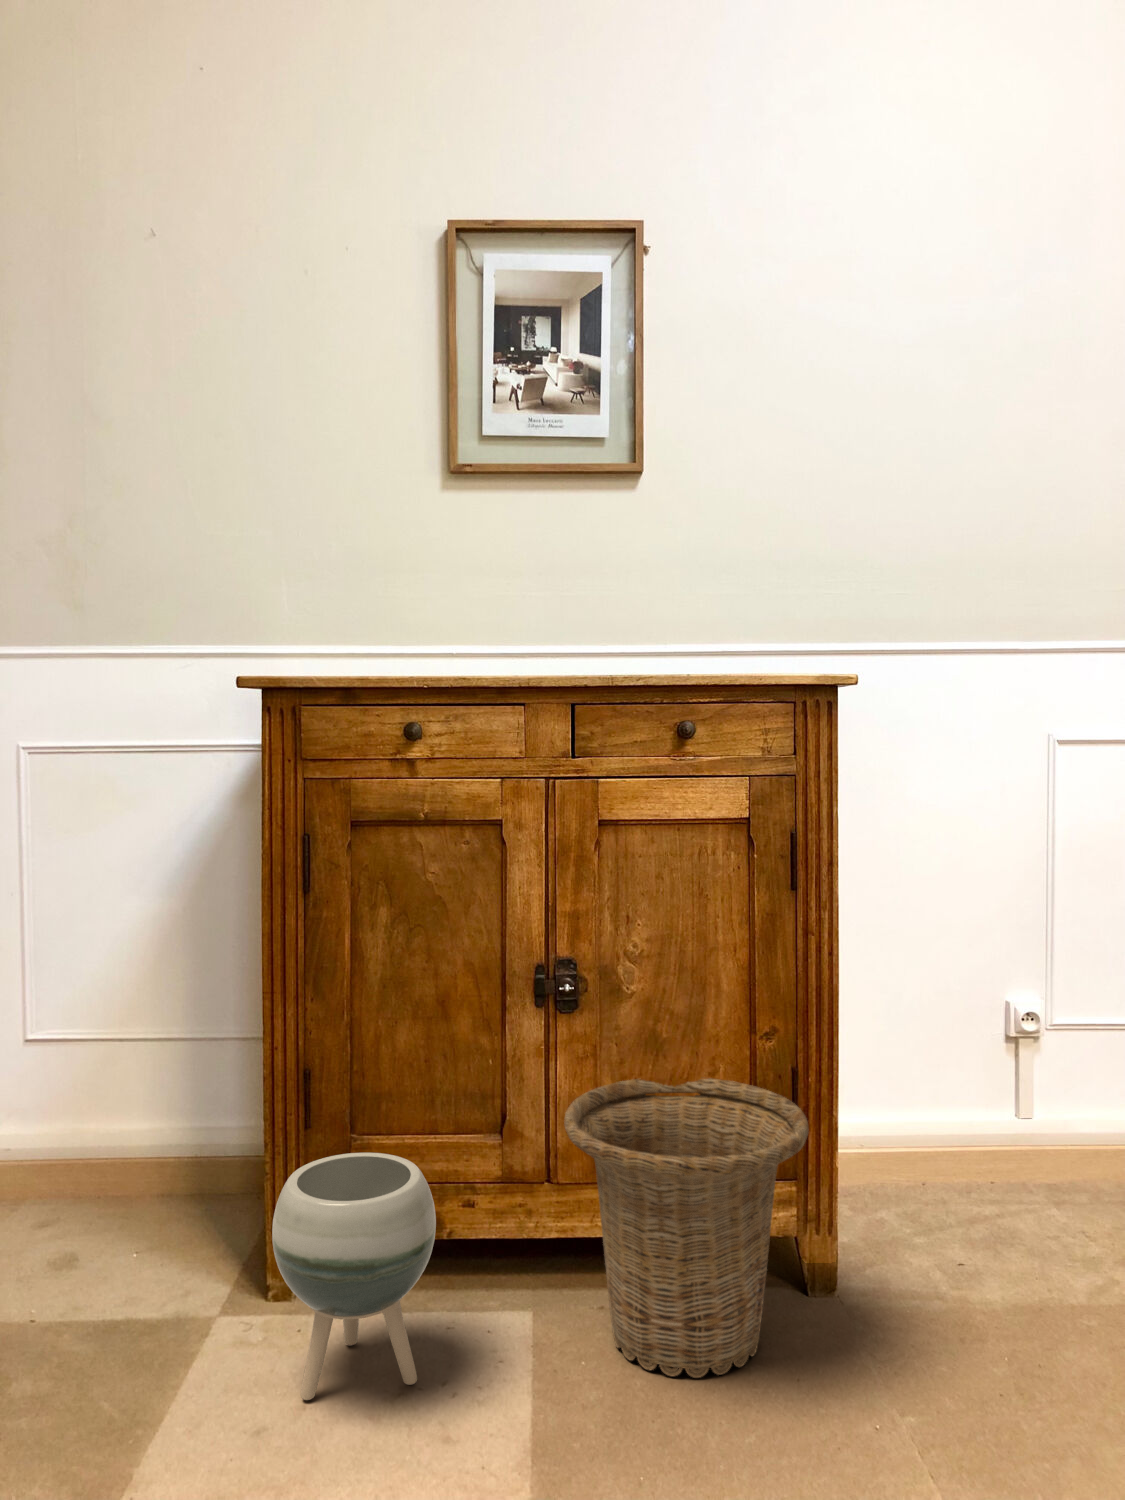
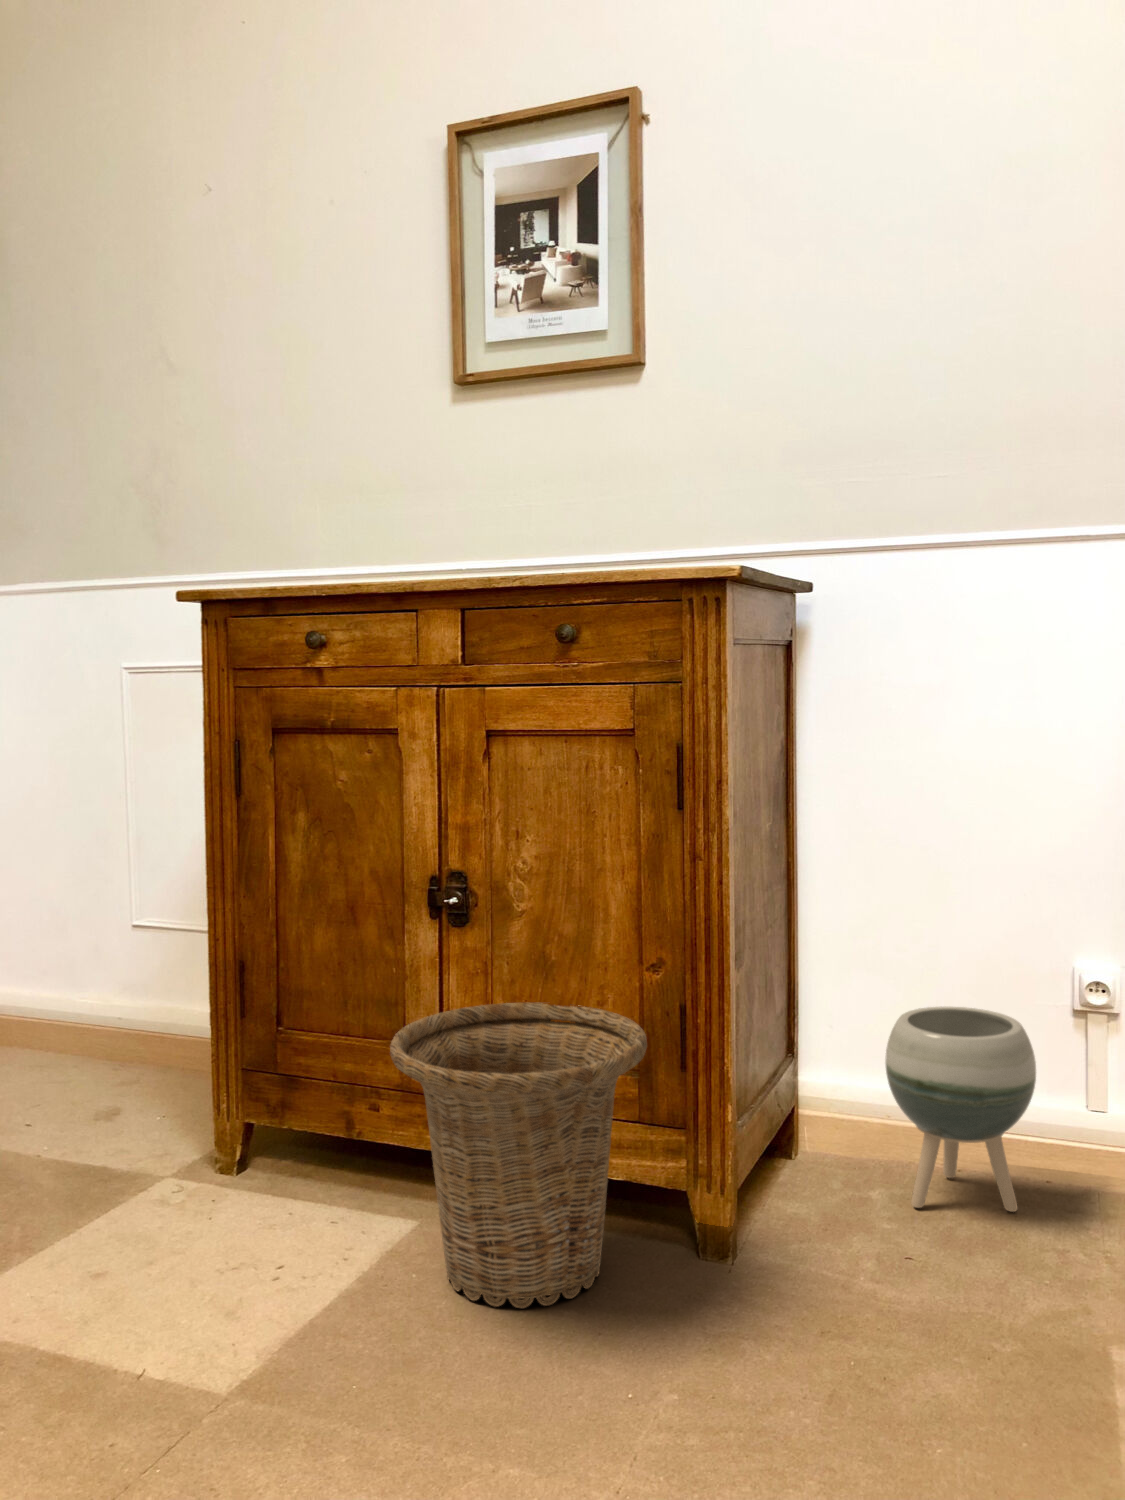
planter: present [272,1153,436,1400] -> present [885,1007,1036,1212]

